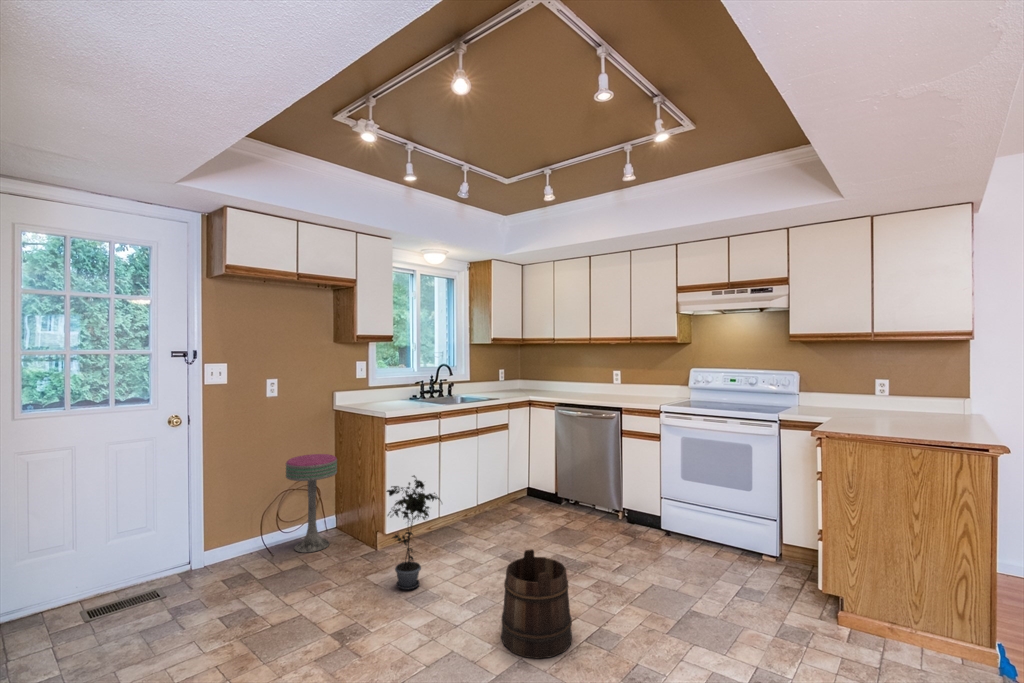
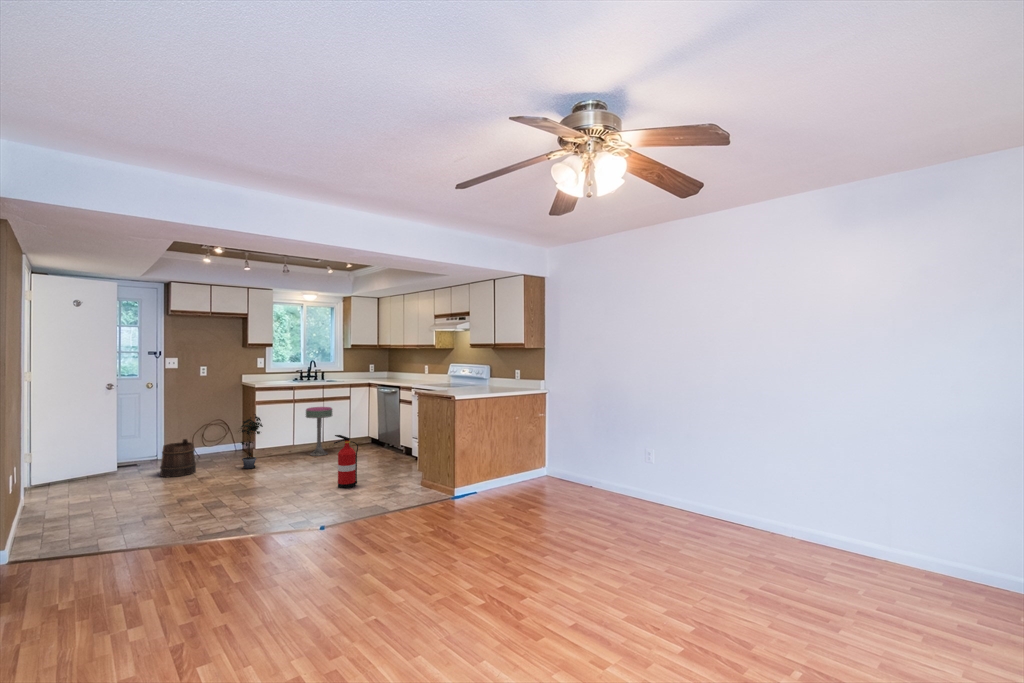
bar stool: present [286,454,337,553] -> present [306,407,332,456]
fire extinguisher: none [673,533,722,658] -> present [334,435,358,488]
bucket: present [501,550,572,659] -> present [160,439,196,477]

